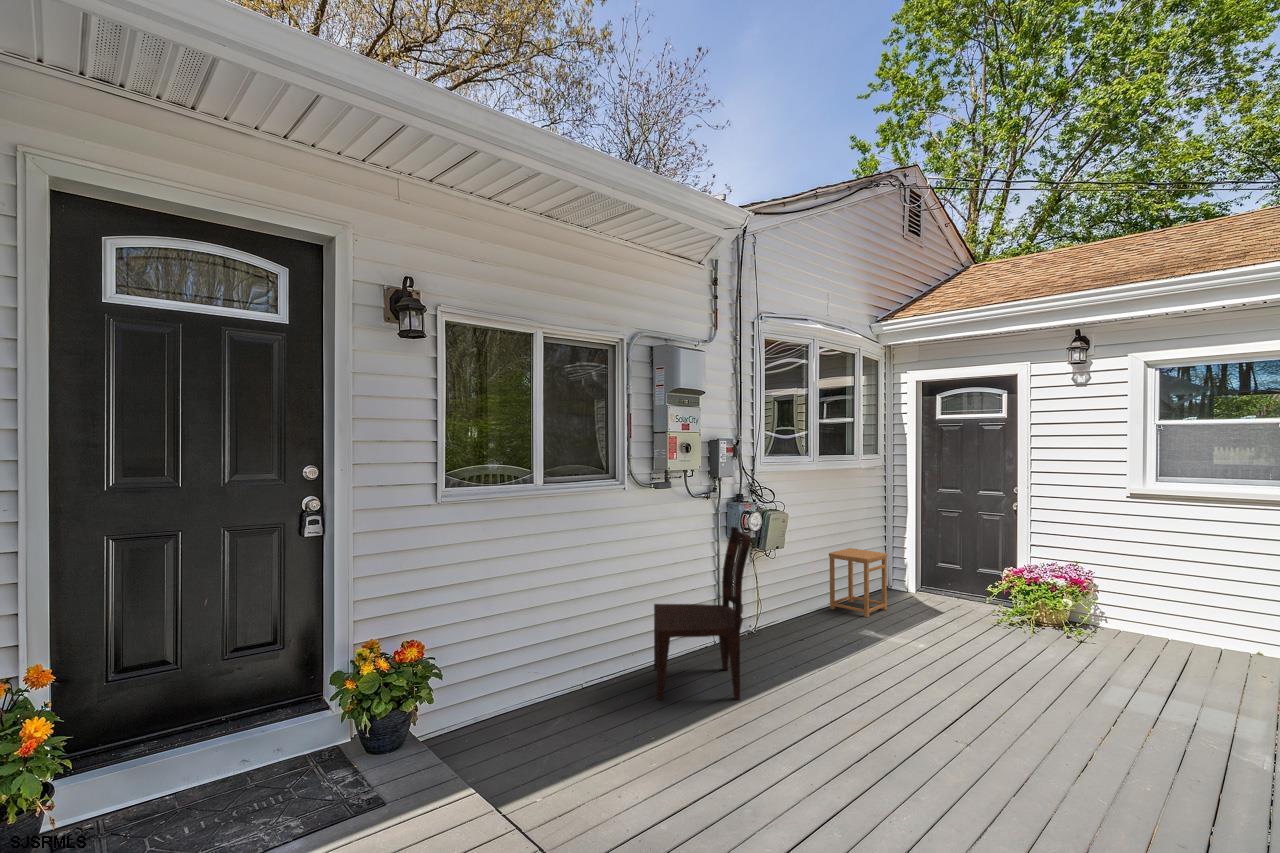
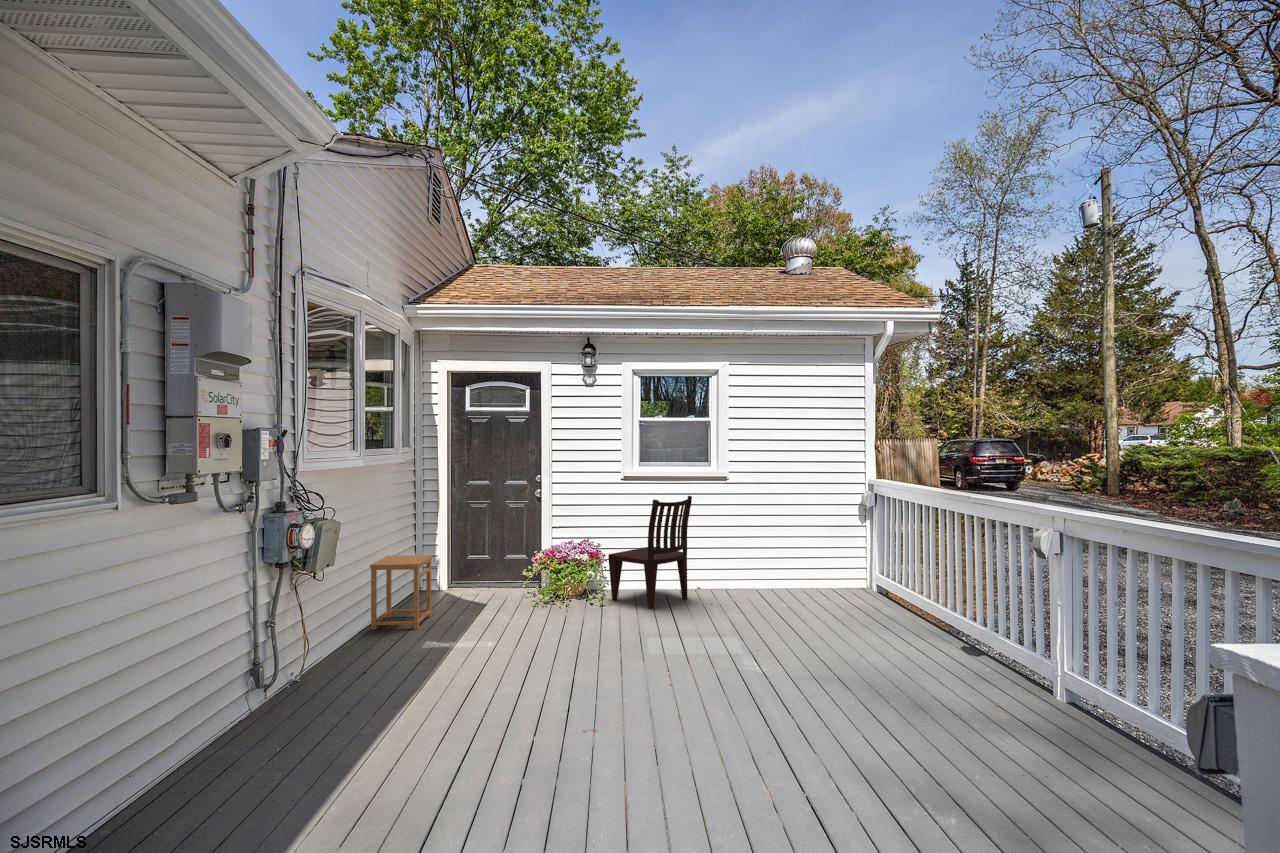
dining chair: present [654,527,752,700] -> present [608,496,692,609]

